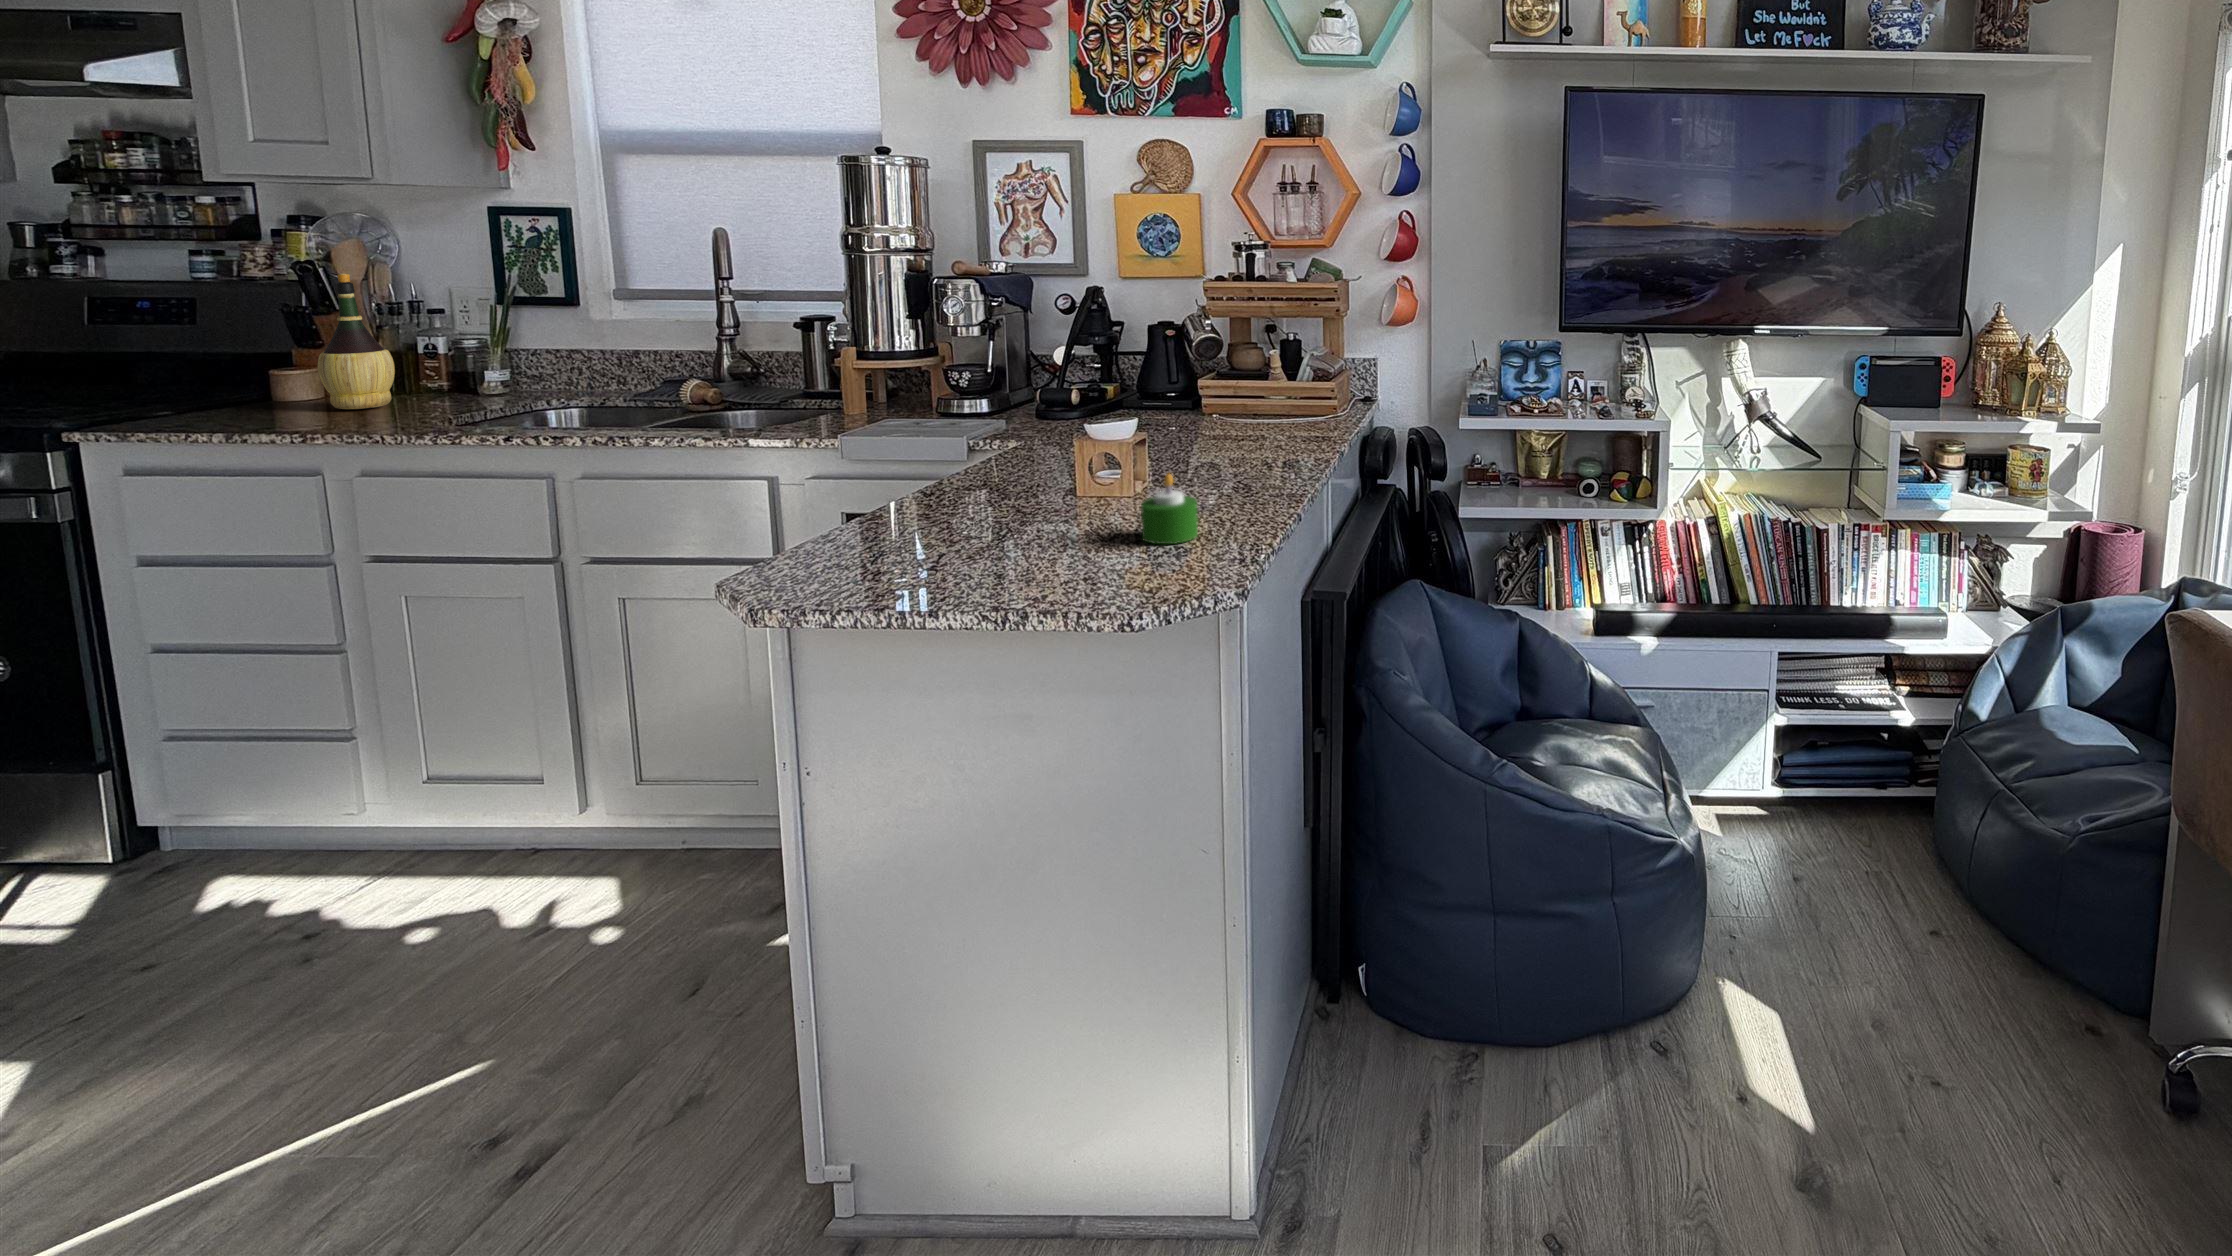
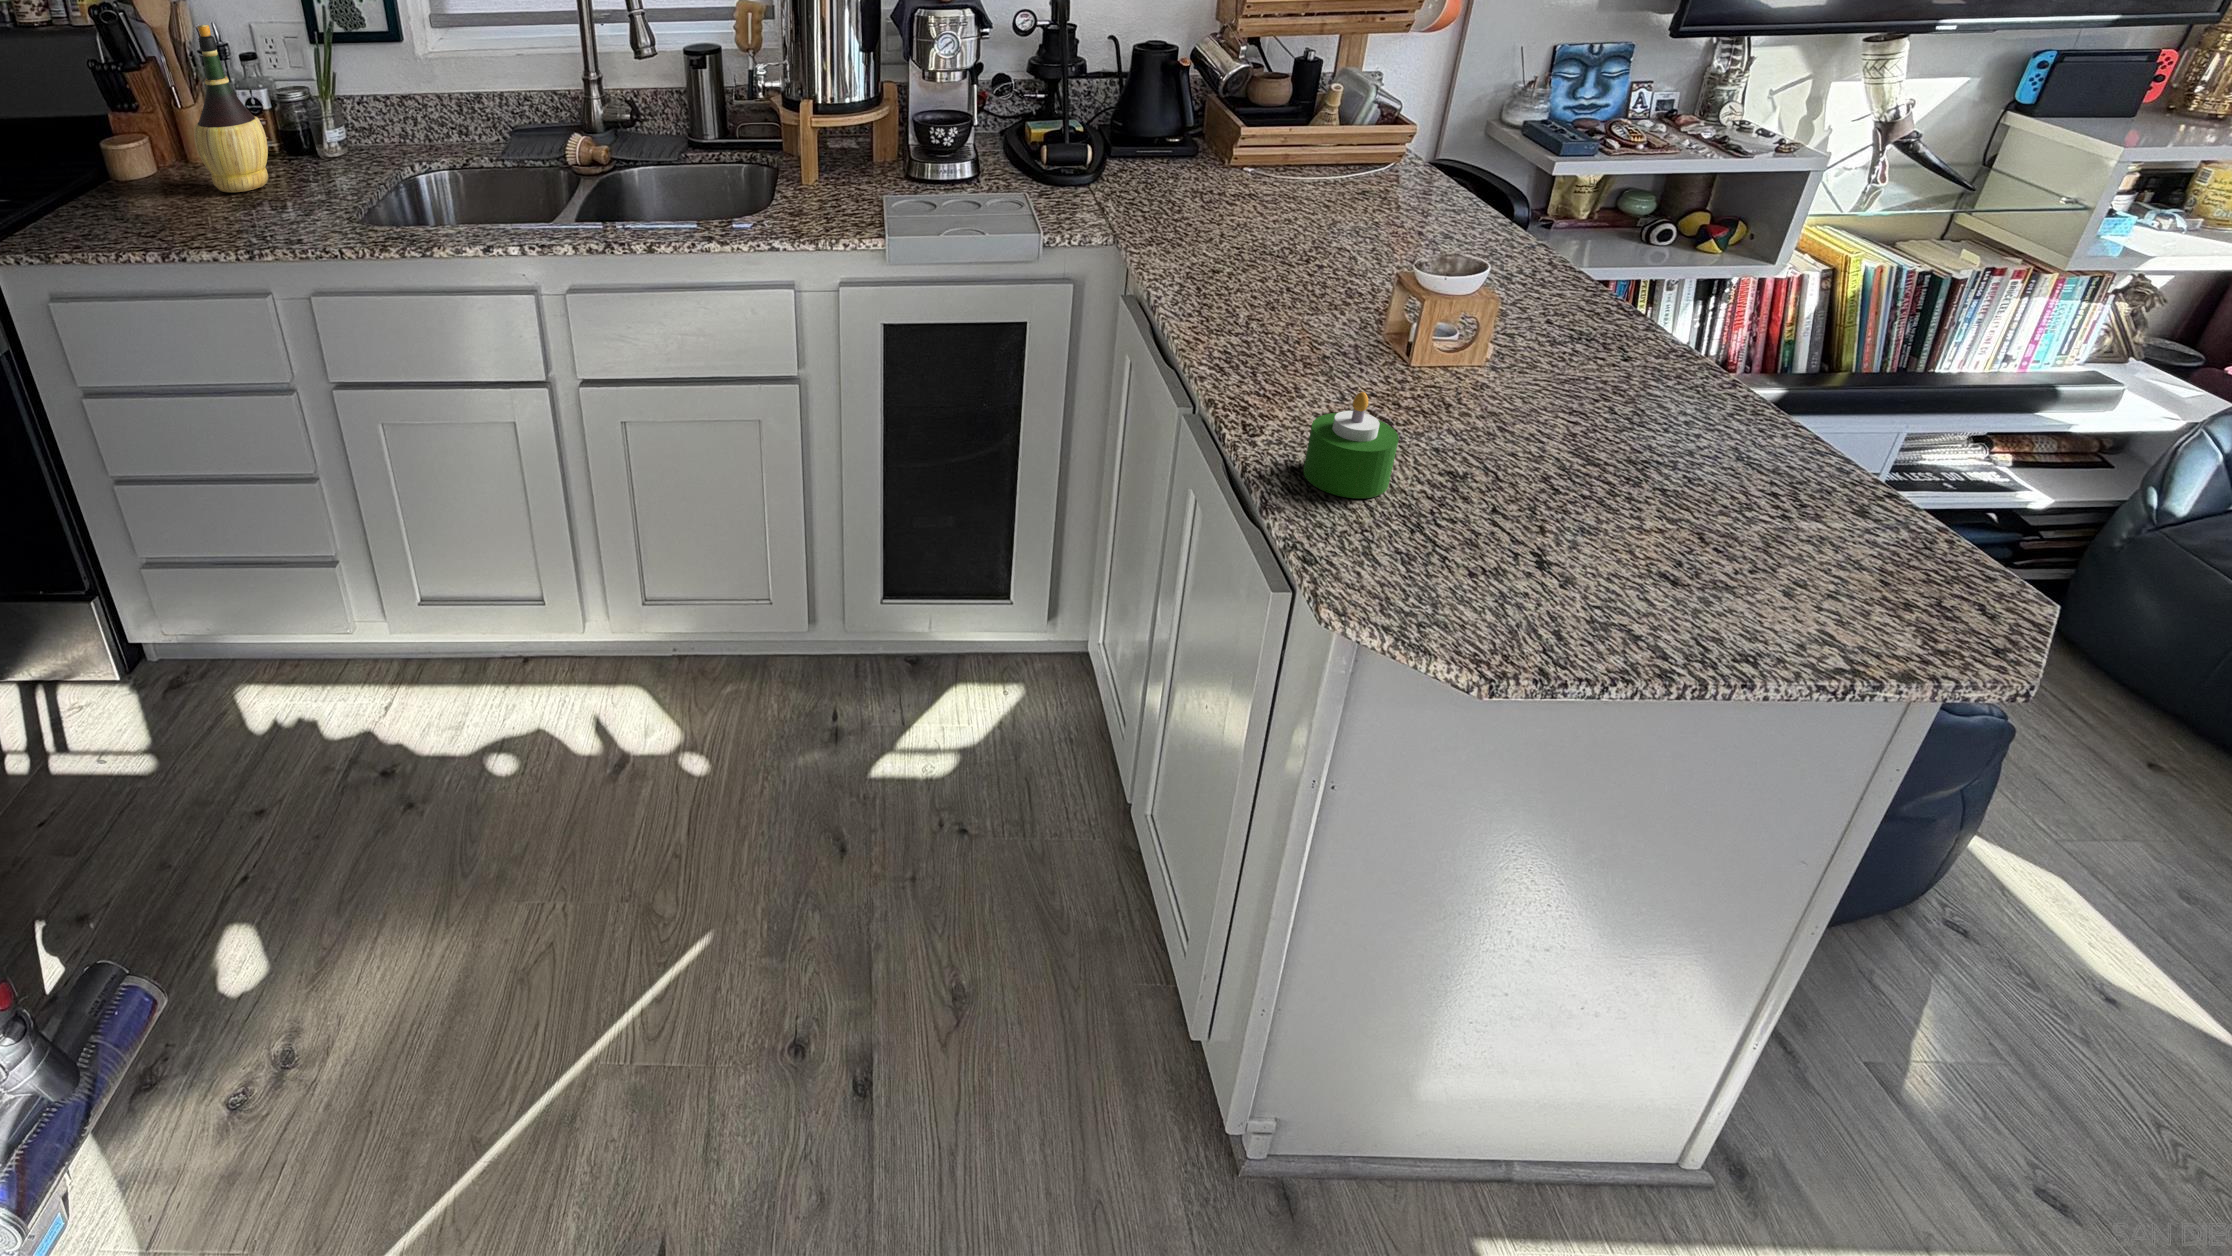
candle: present [1141,474,1198,544] -> present [1303,392,1399,498]

